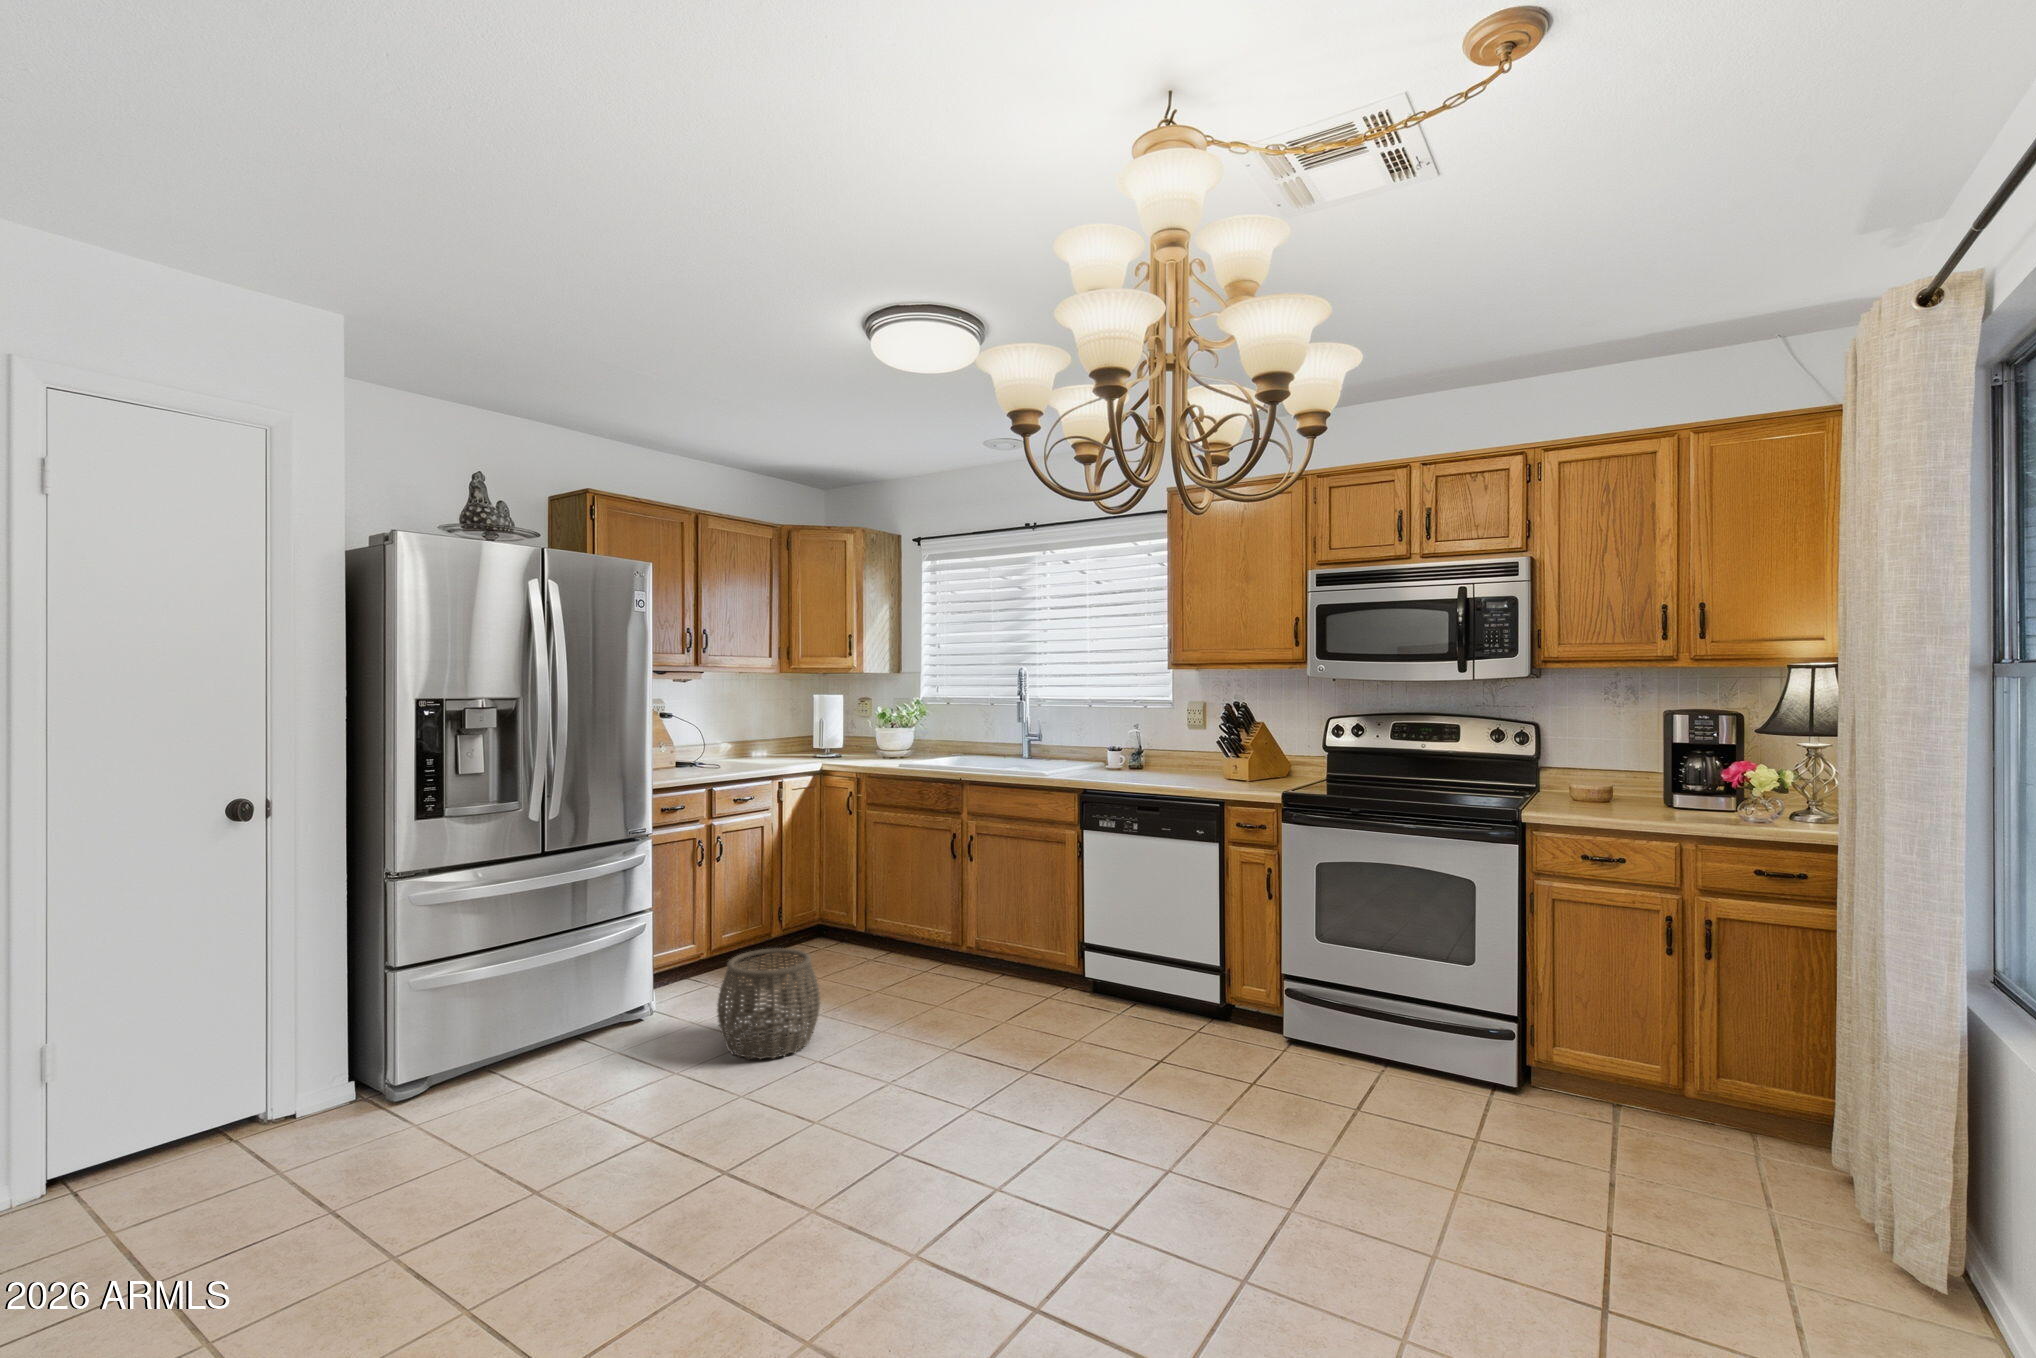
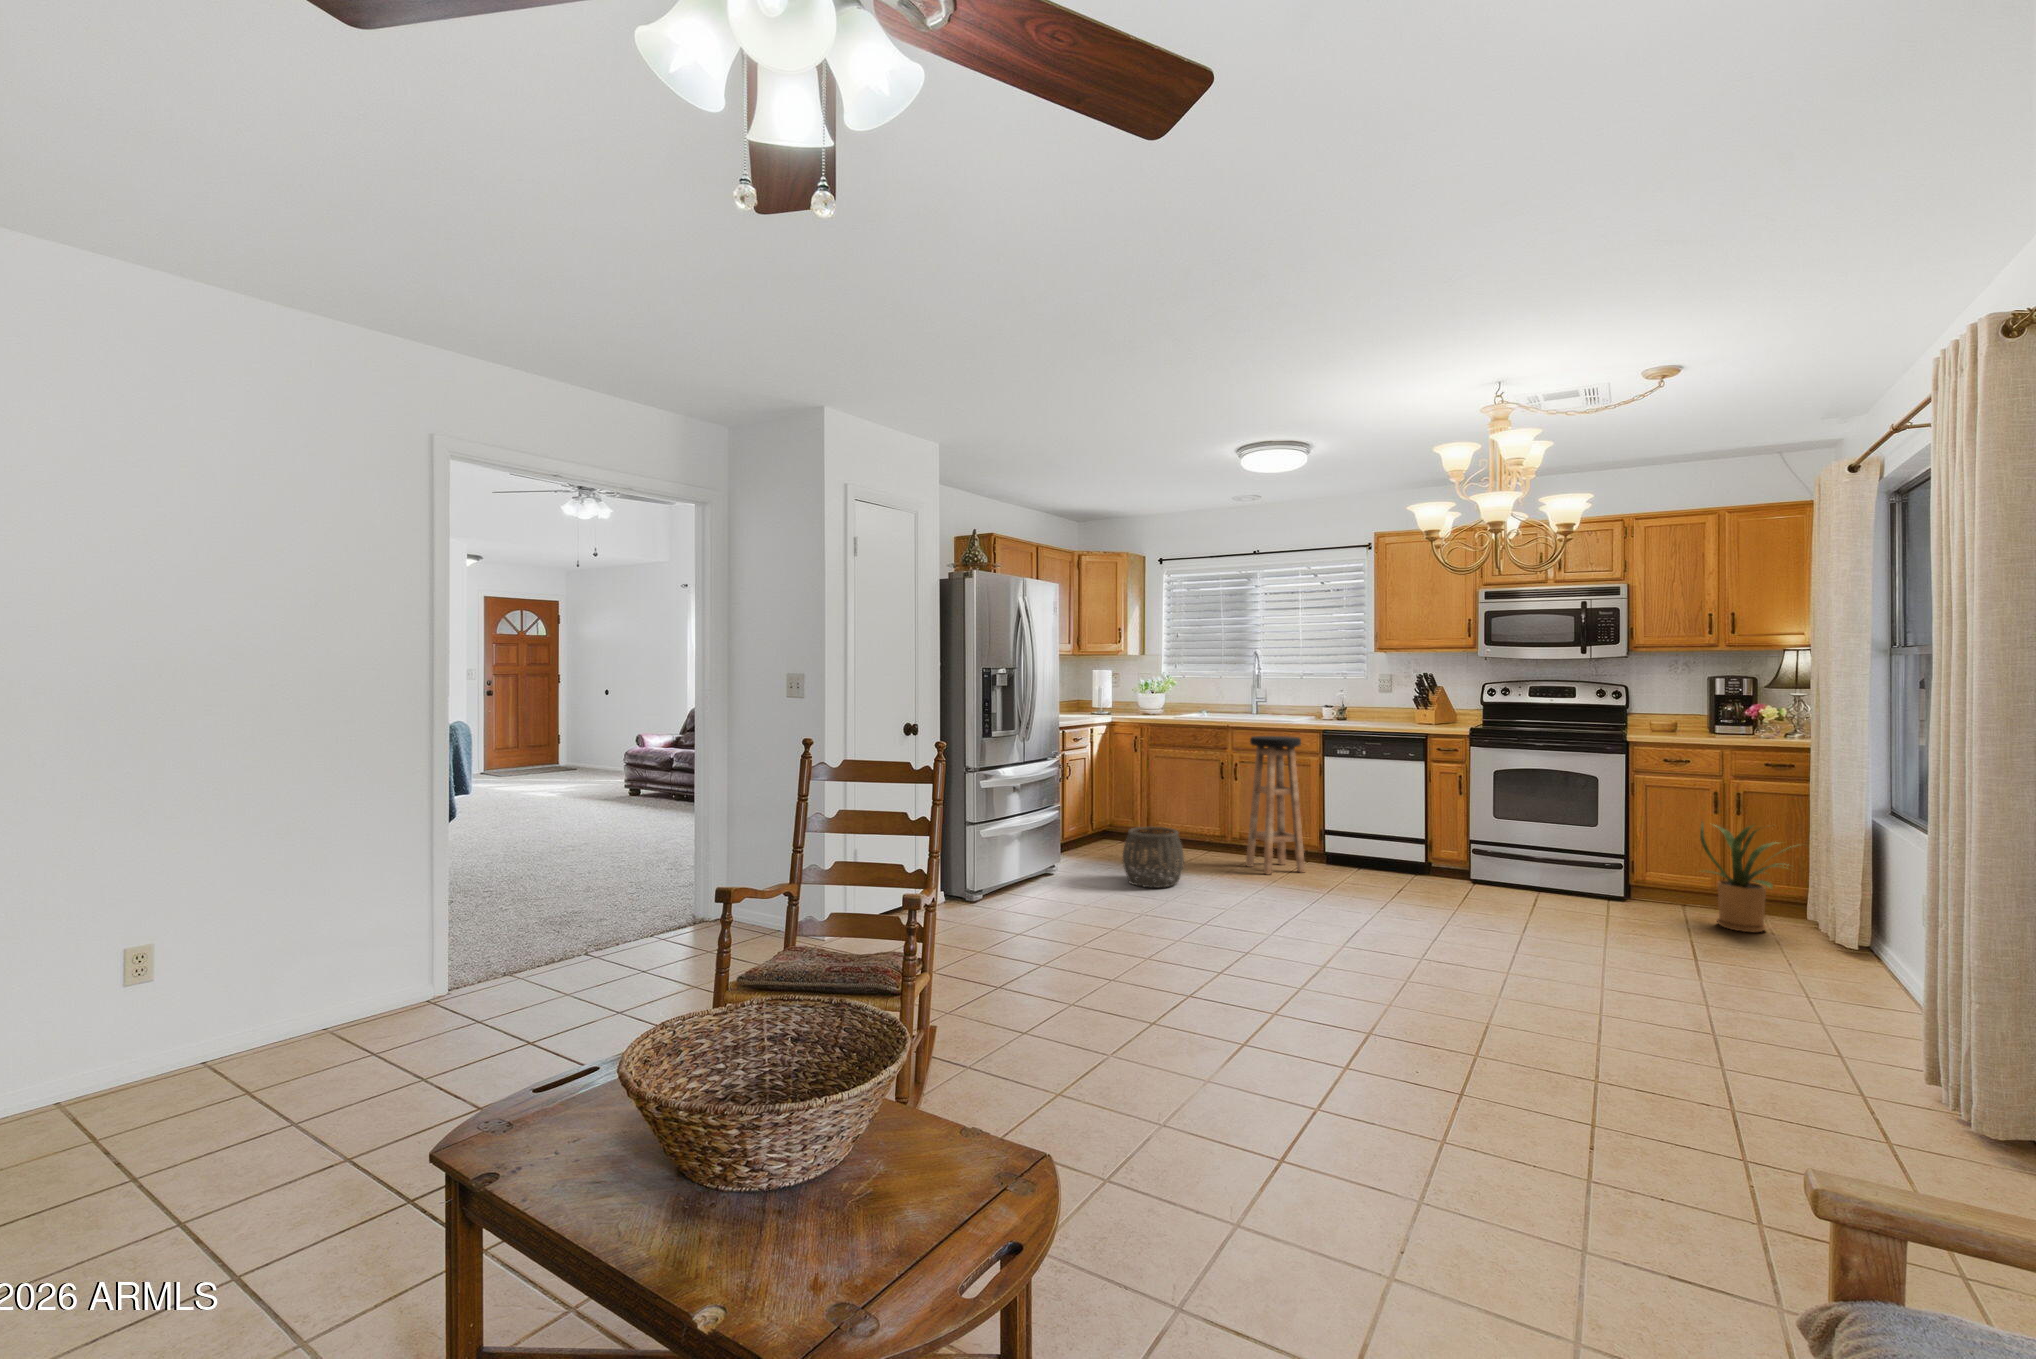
bar stool: none [960,798,1039,1023] -> present [1246,736,1305,874]
house plant: none [1631,971,1838,1201] -> present [1700,822,1796,932]

